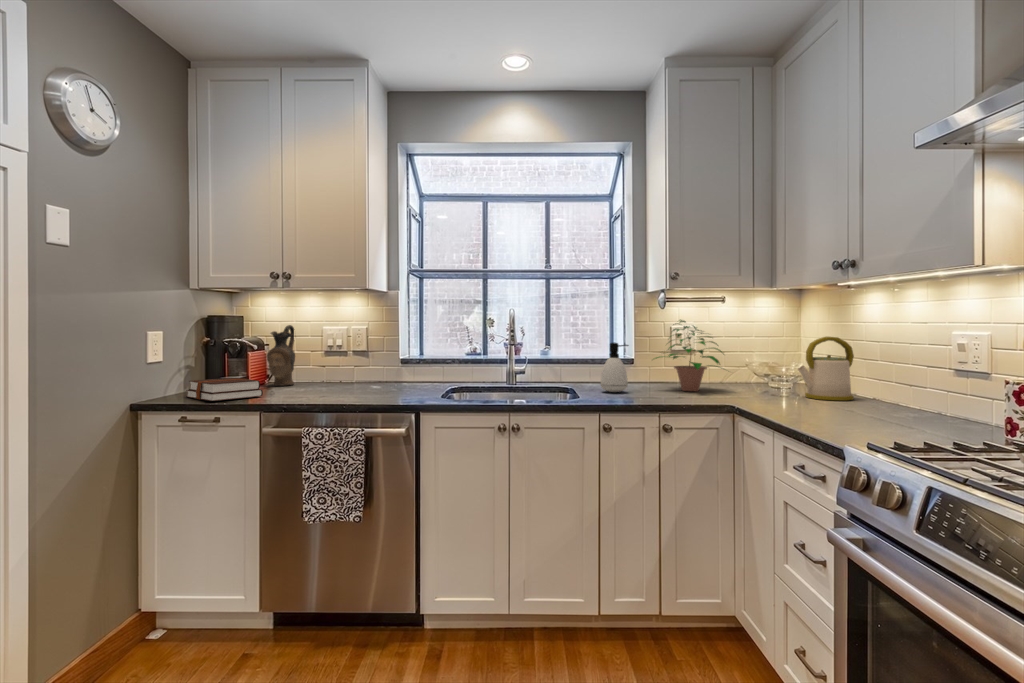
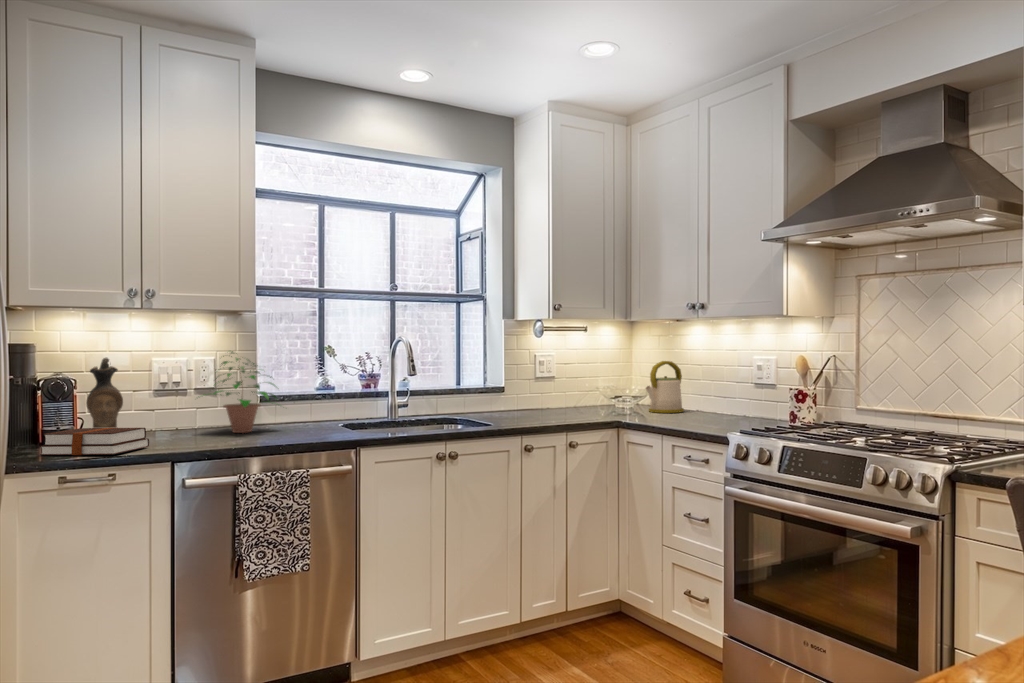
potted plant: present [656,320,722,391] -> present [213,351,276,433]
soap dispenser: present [601,342,628,392] -> none [489,370,514,418]

